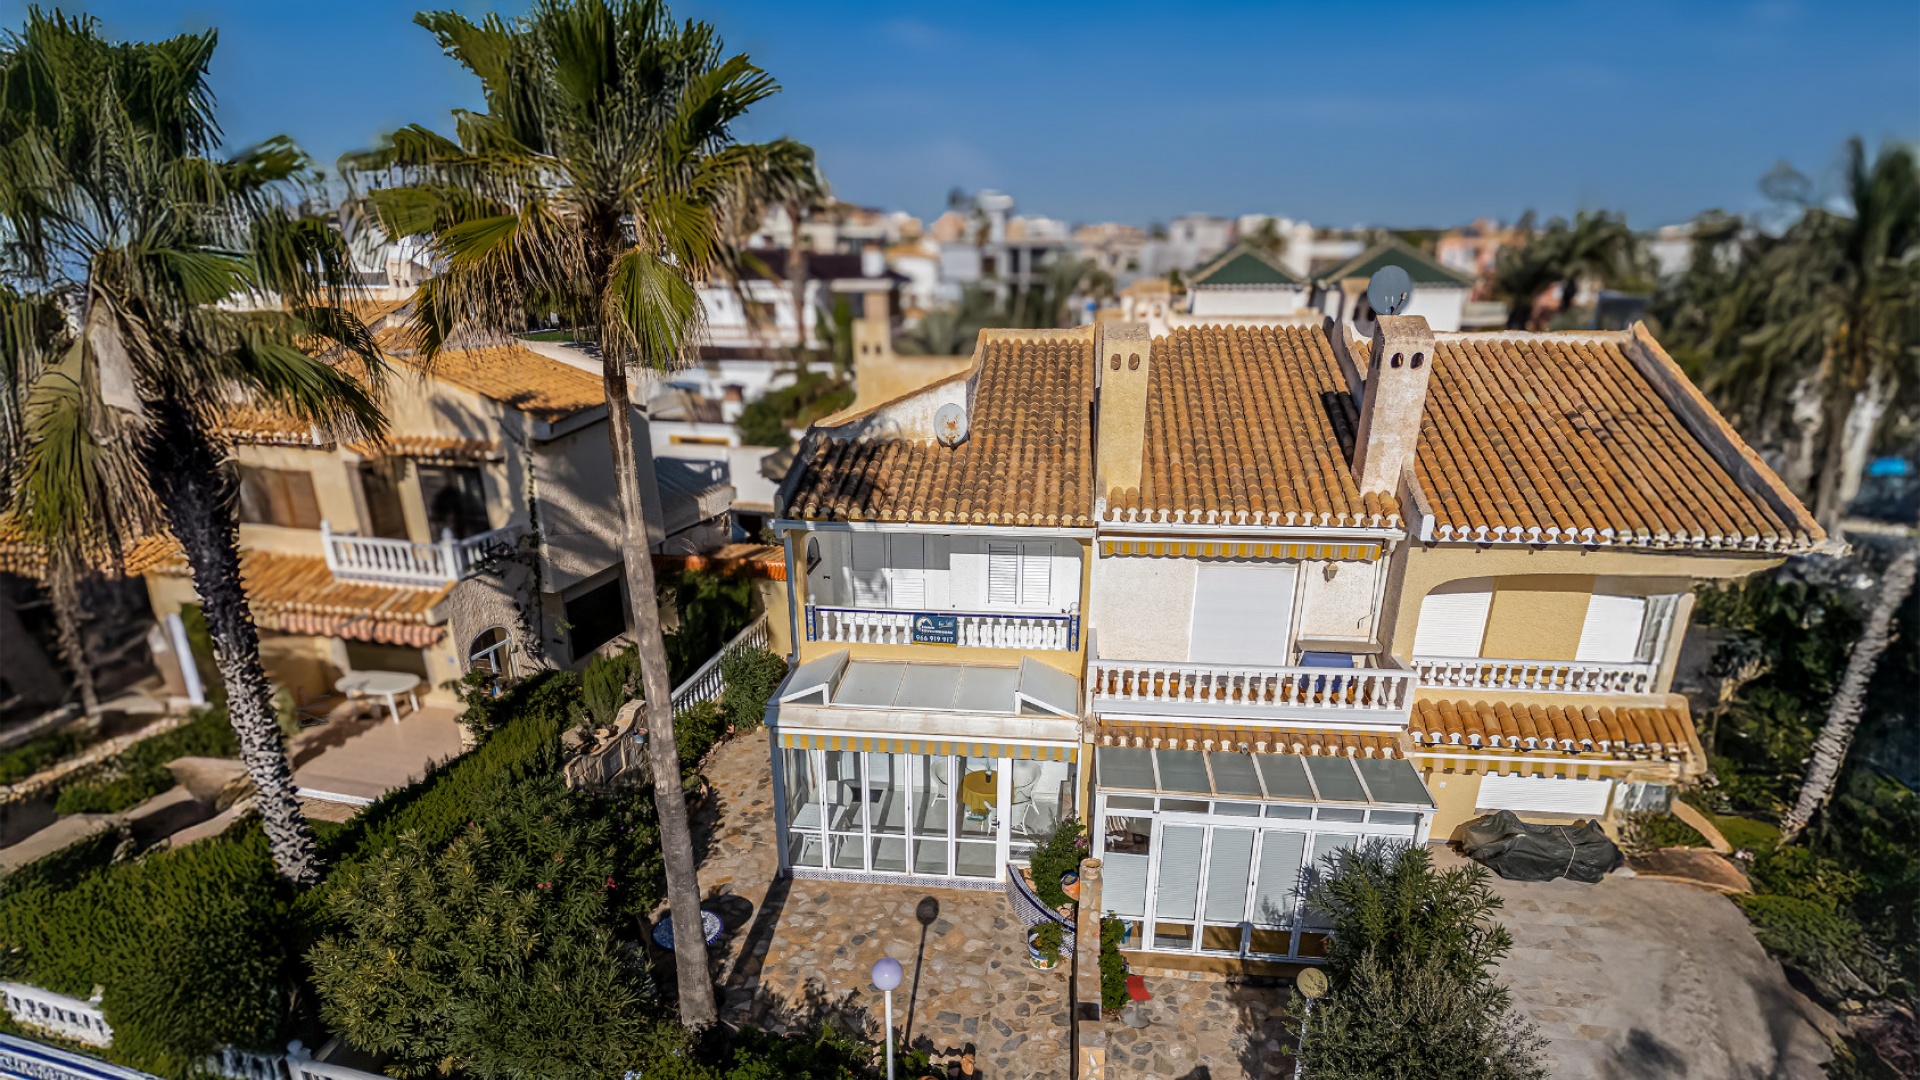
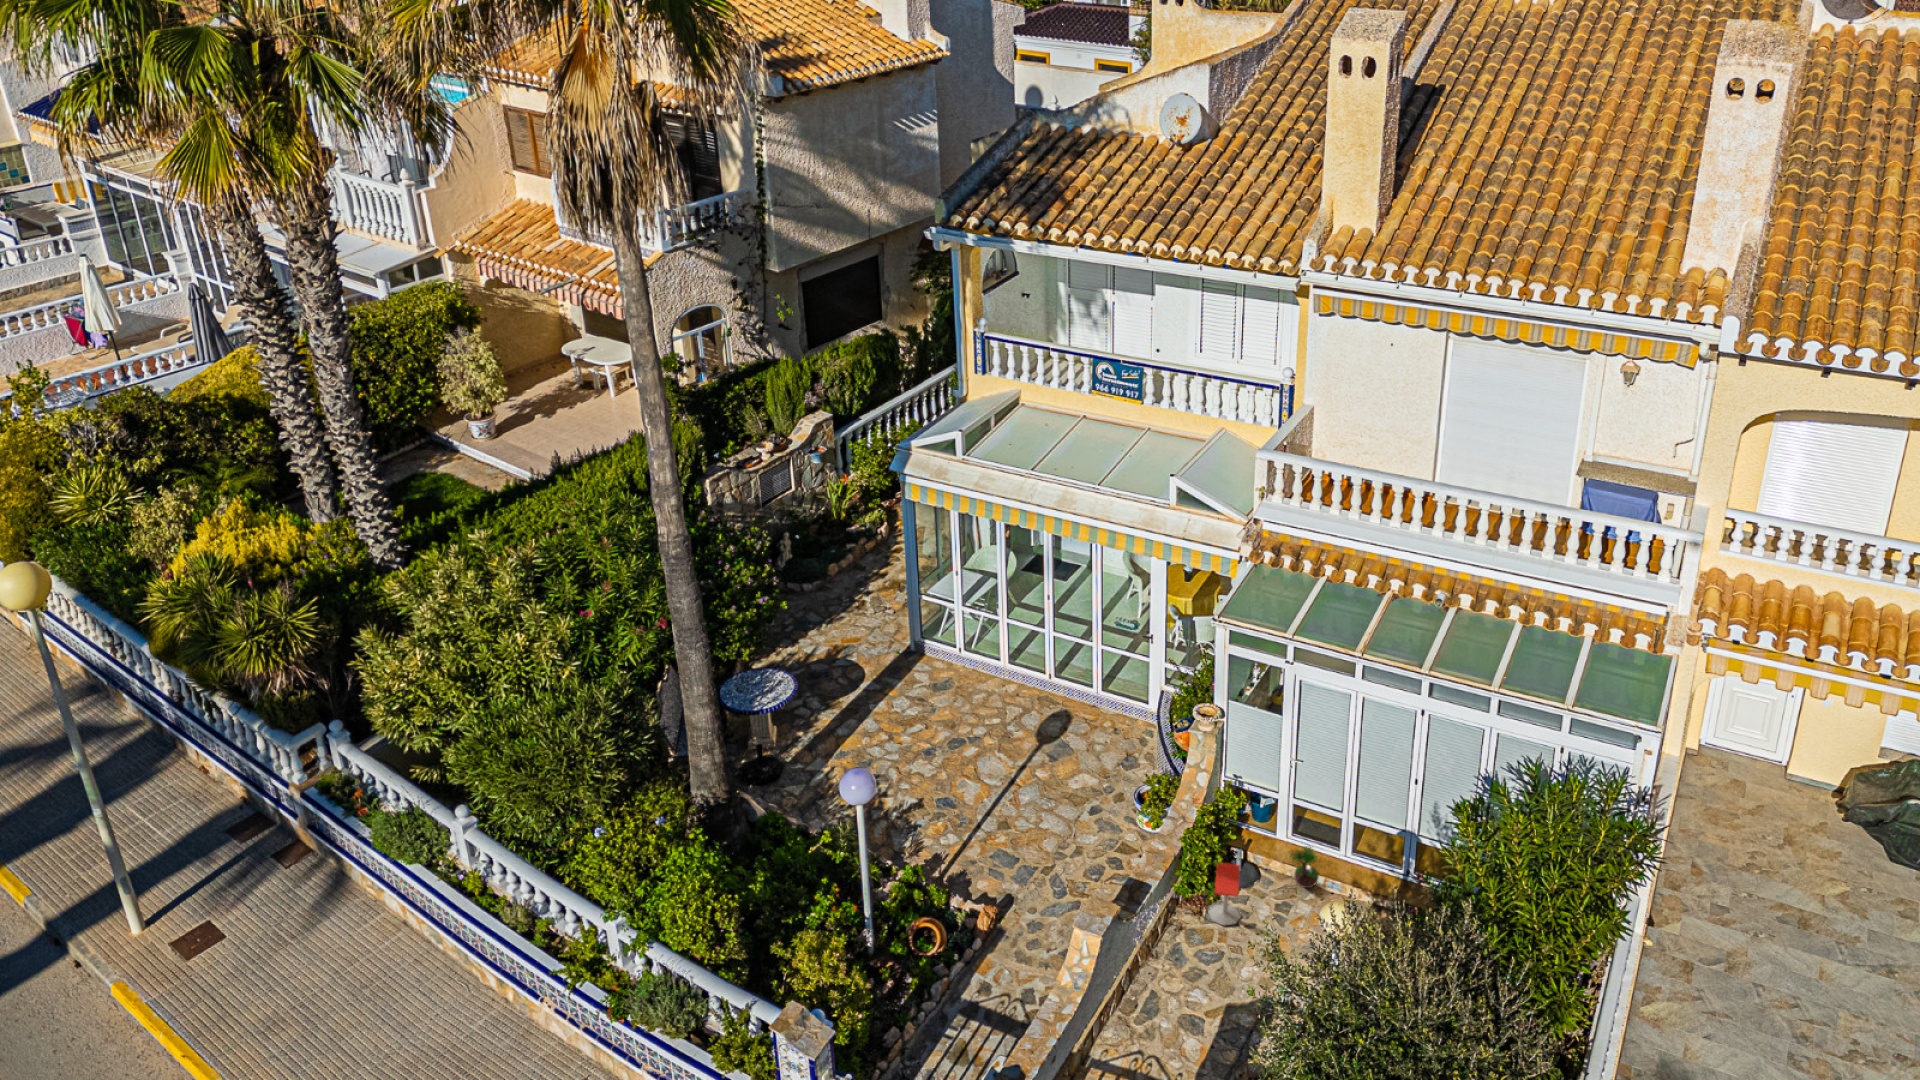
lounge chair: present [293,685,330,727] -> none [518,347,563,393]
potted tree: none [1162,949,1188,987] -> present [1289,846,1319,888]

